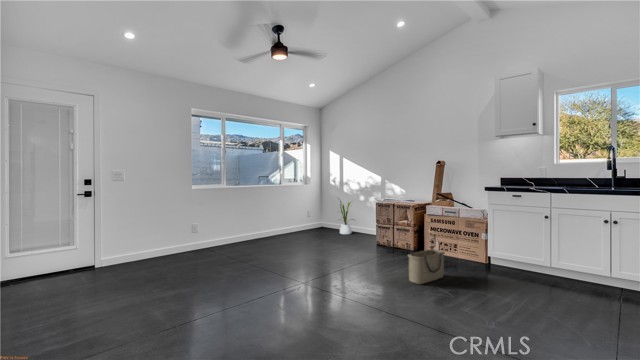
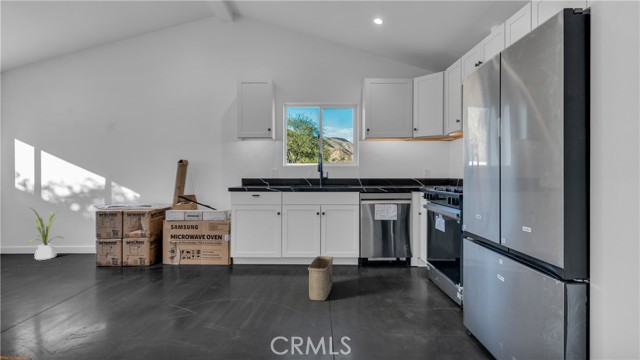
basket: present [408,249,445,284] -> present [308,256,333,301]

